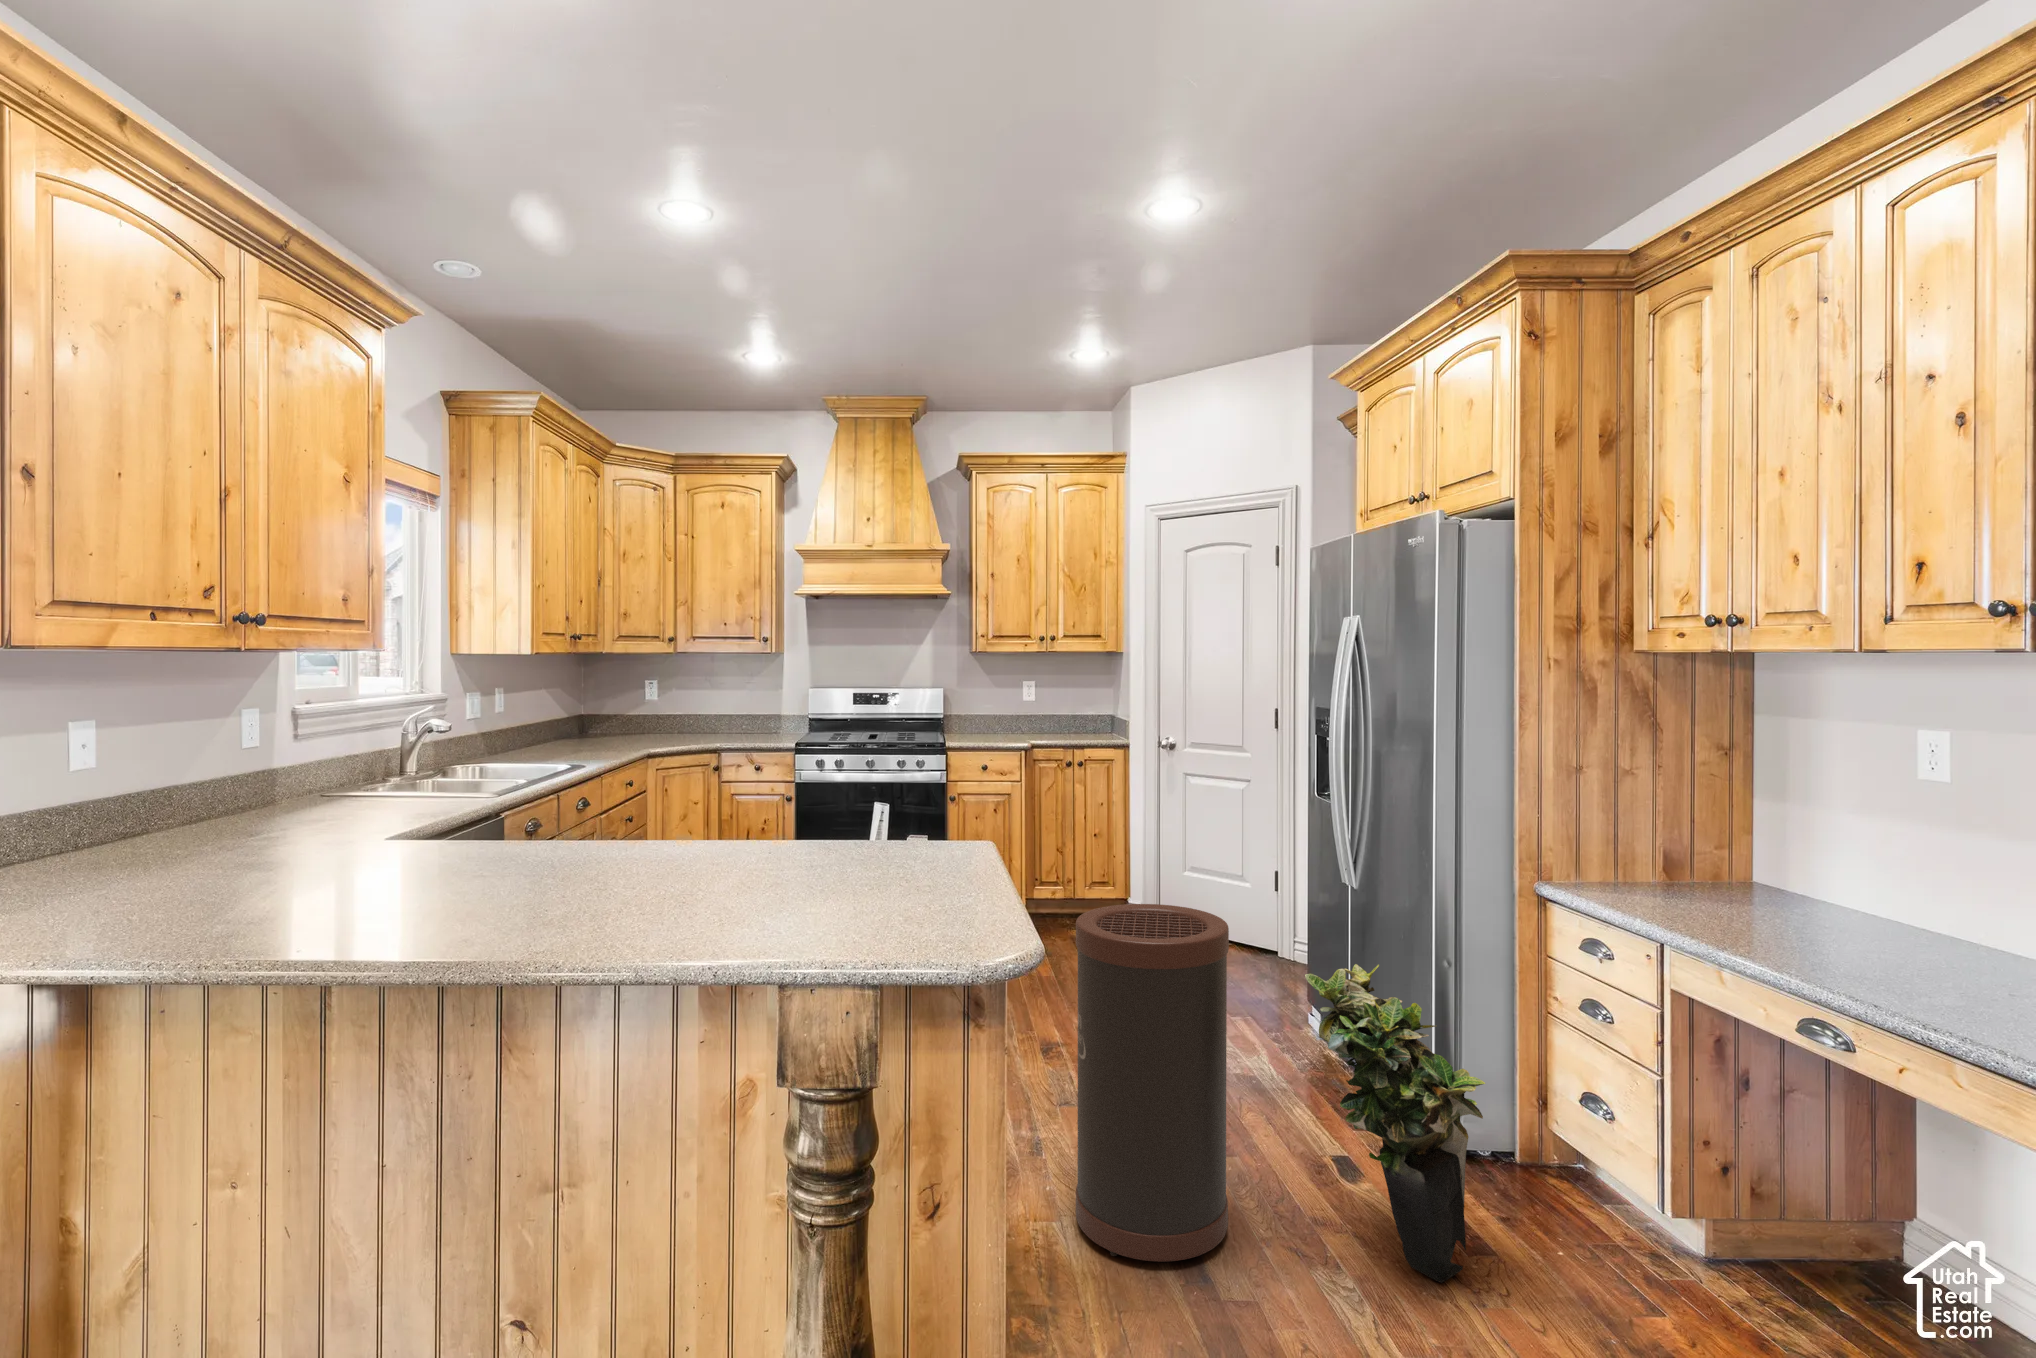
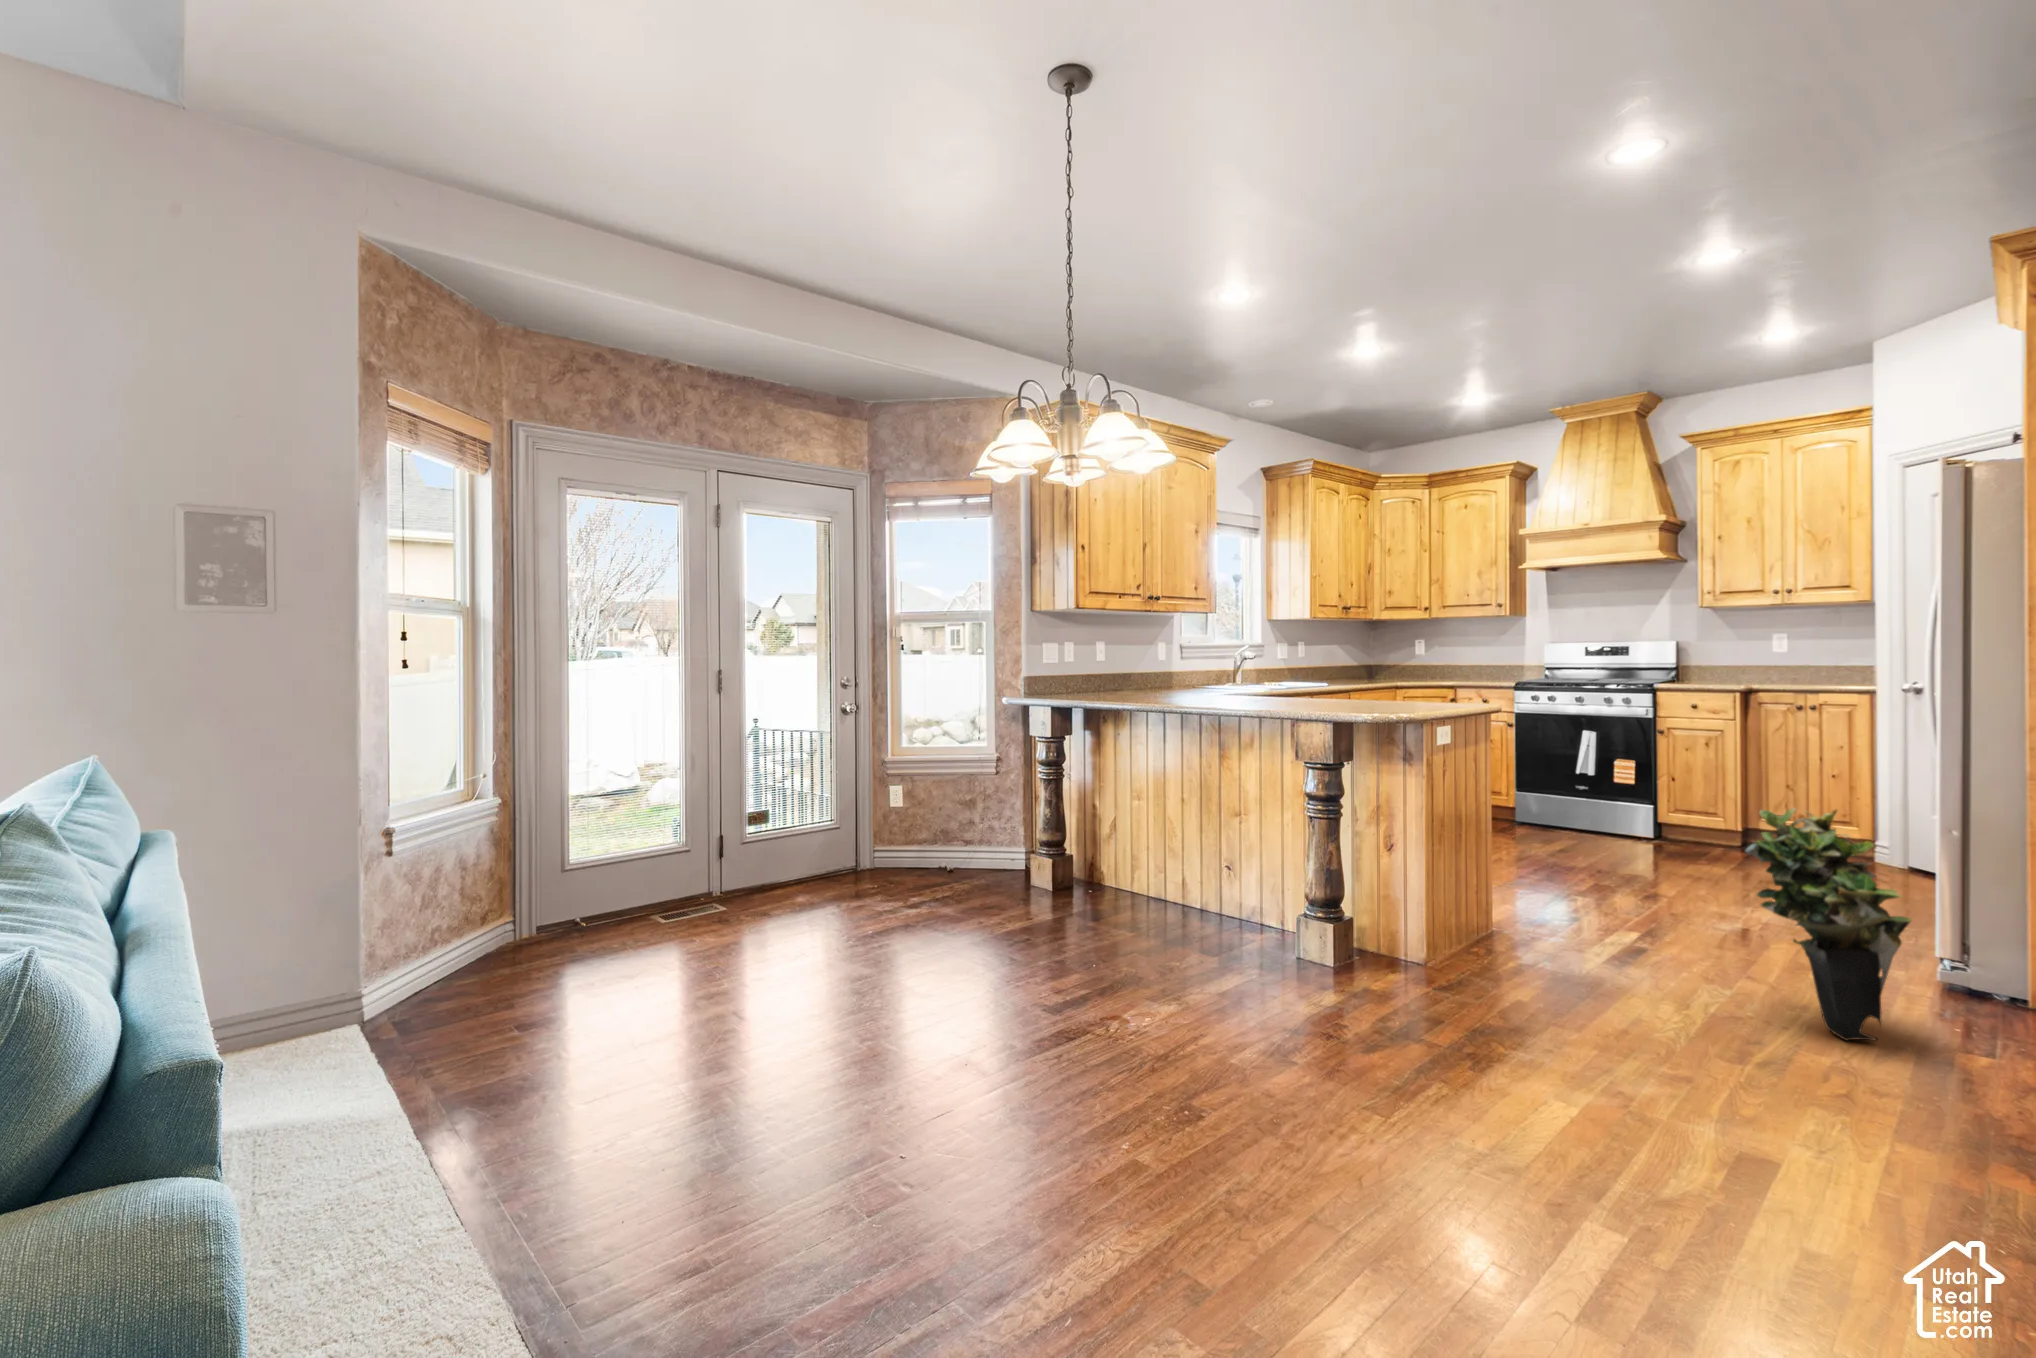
trash can: present [1076,904,1229,1262] -> none [1566,757,1693,985]

